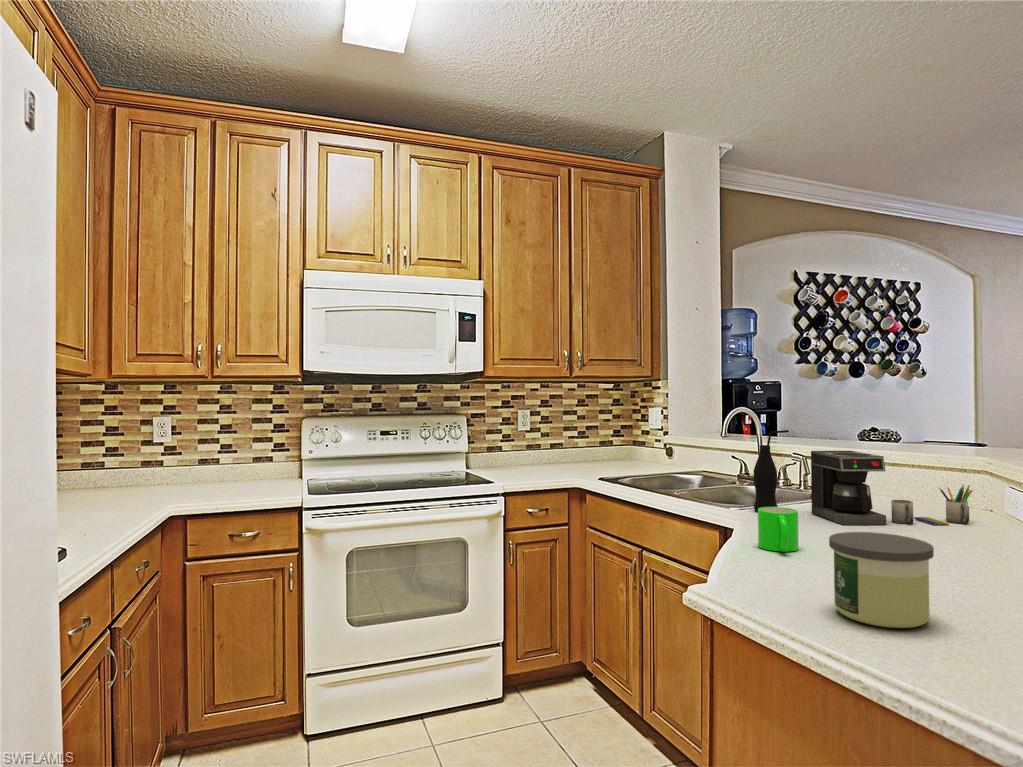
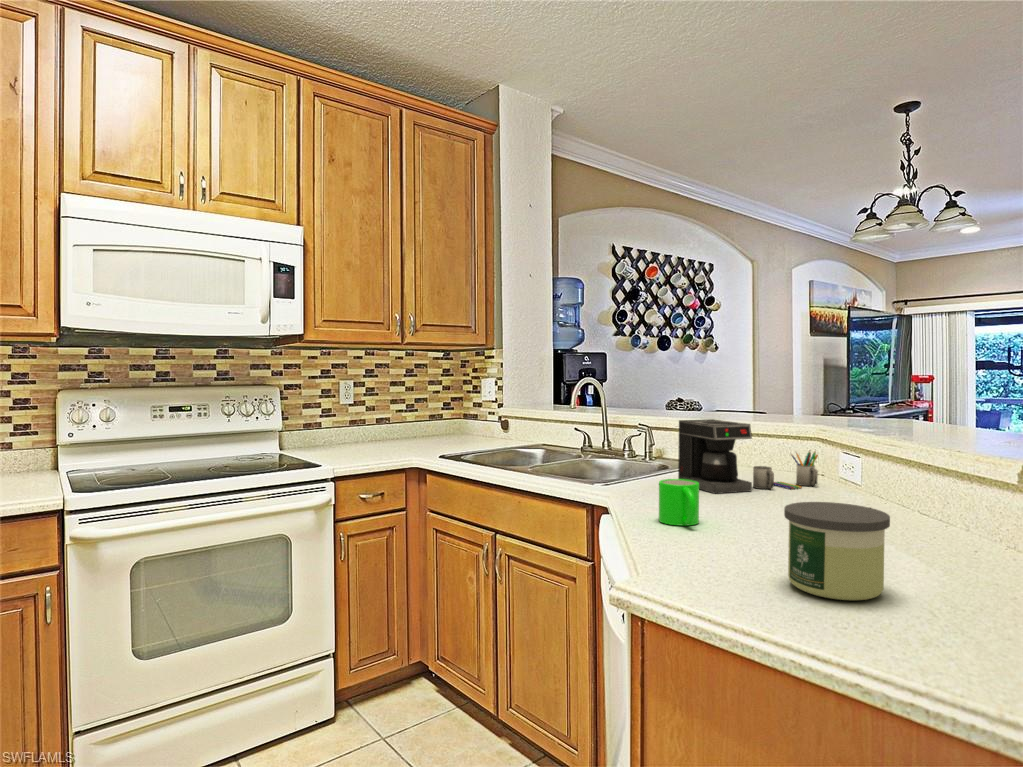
bottle: present [754,430,789,512] -> none [623,399,659,485]

